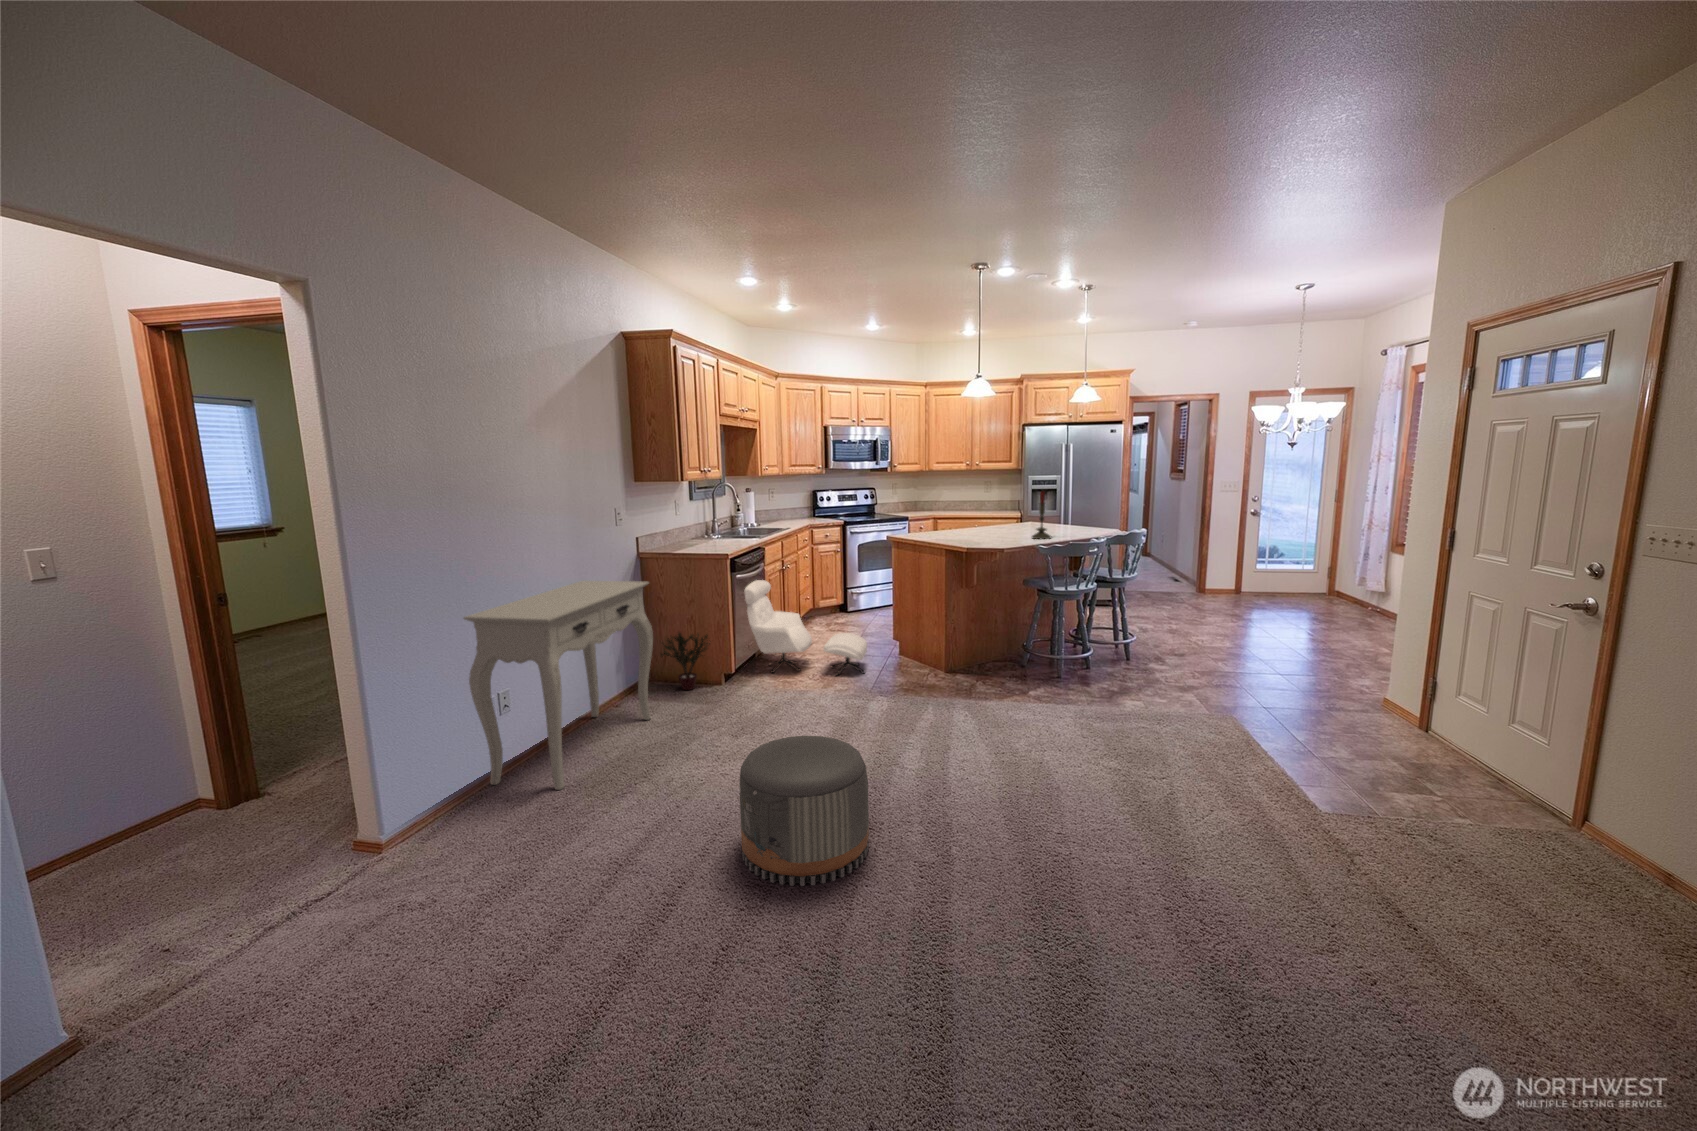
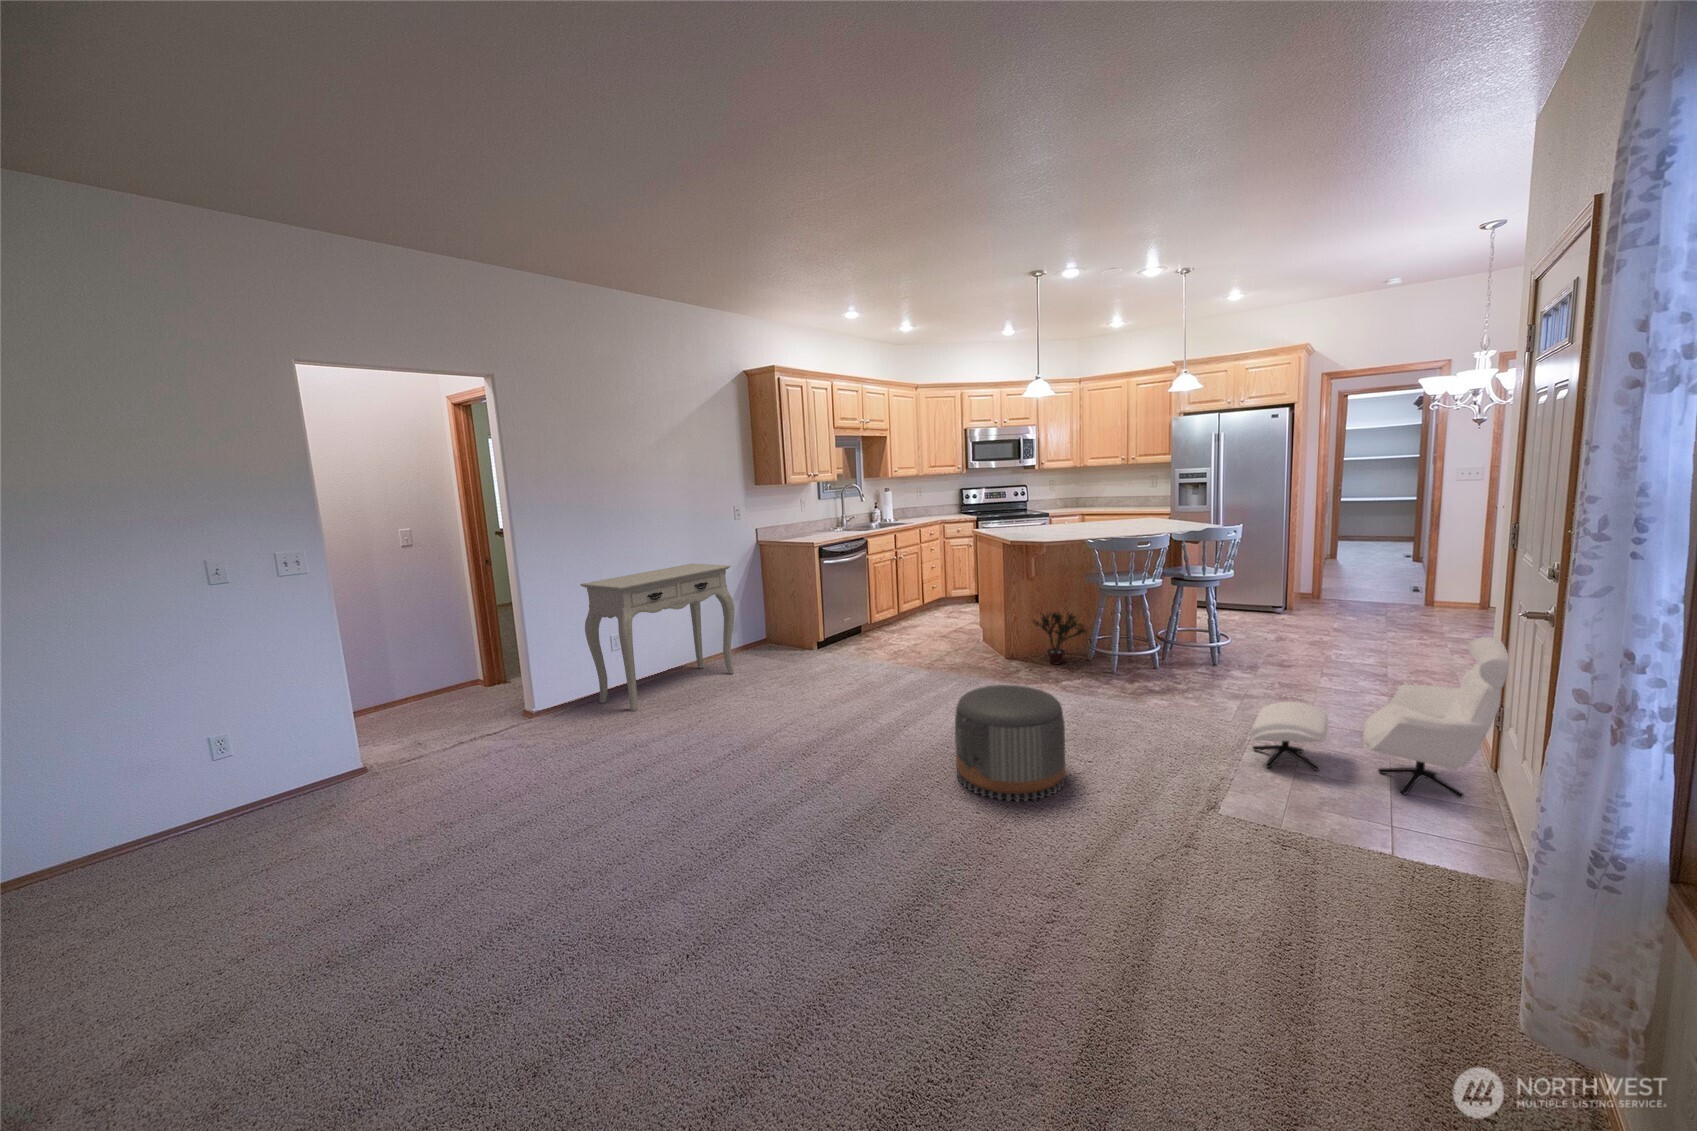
candle: present [1032,491,1051,539] -> none [1096,485,1116,535]
armchair: present [745,580,867,676] -> present [1251,637,1509,798]
potted plant: present [661,633,710,690] -> present [1033,612,1087,664]
pouf: present [739,736,869,886] -> present [955,685,1065,801]

